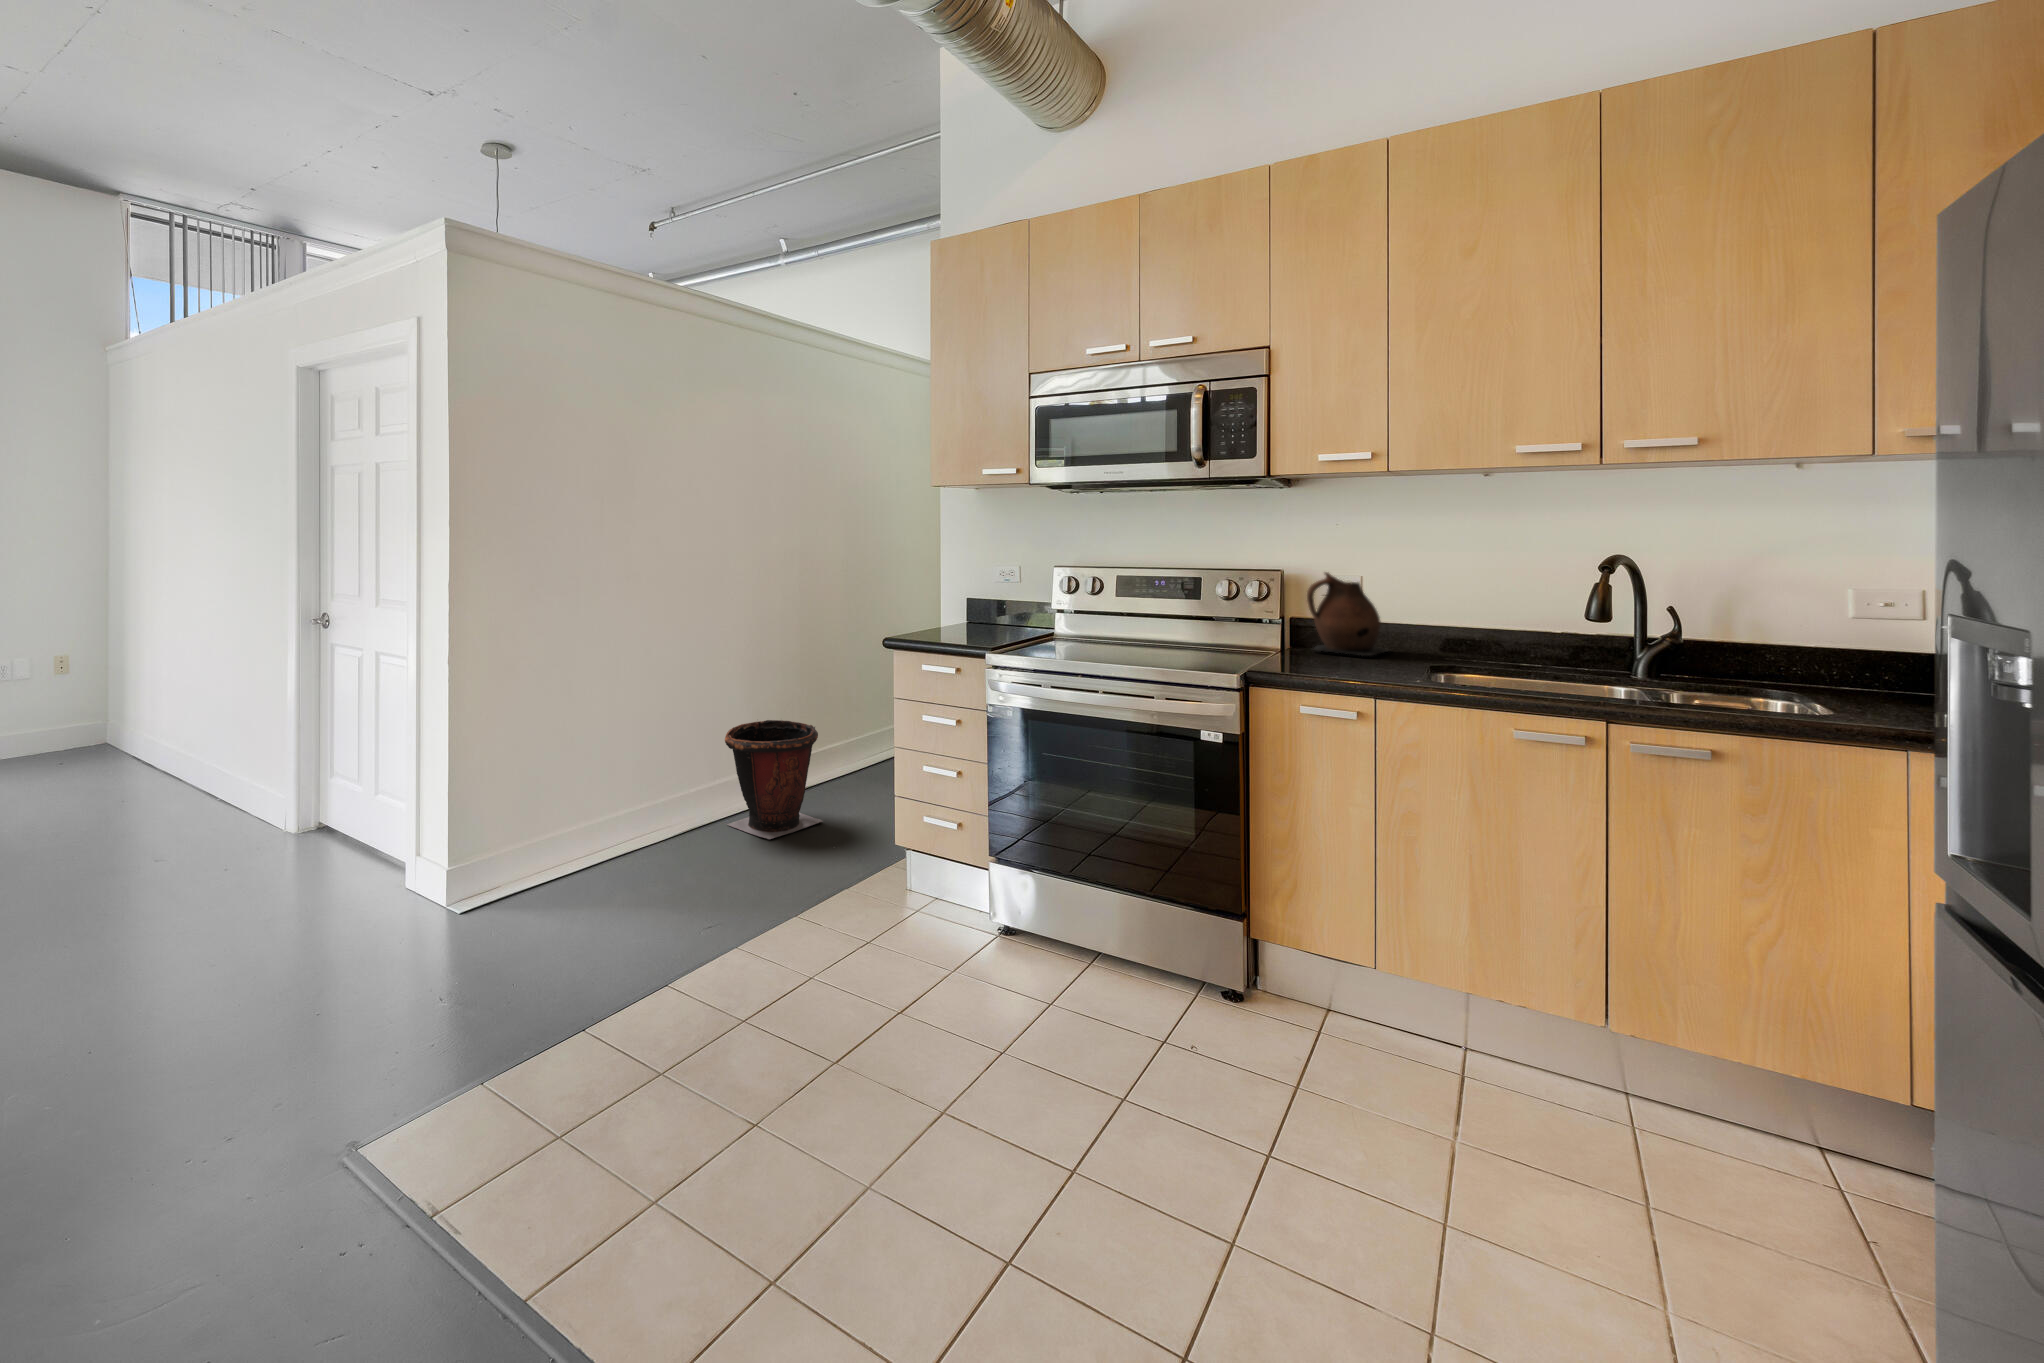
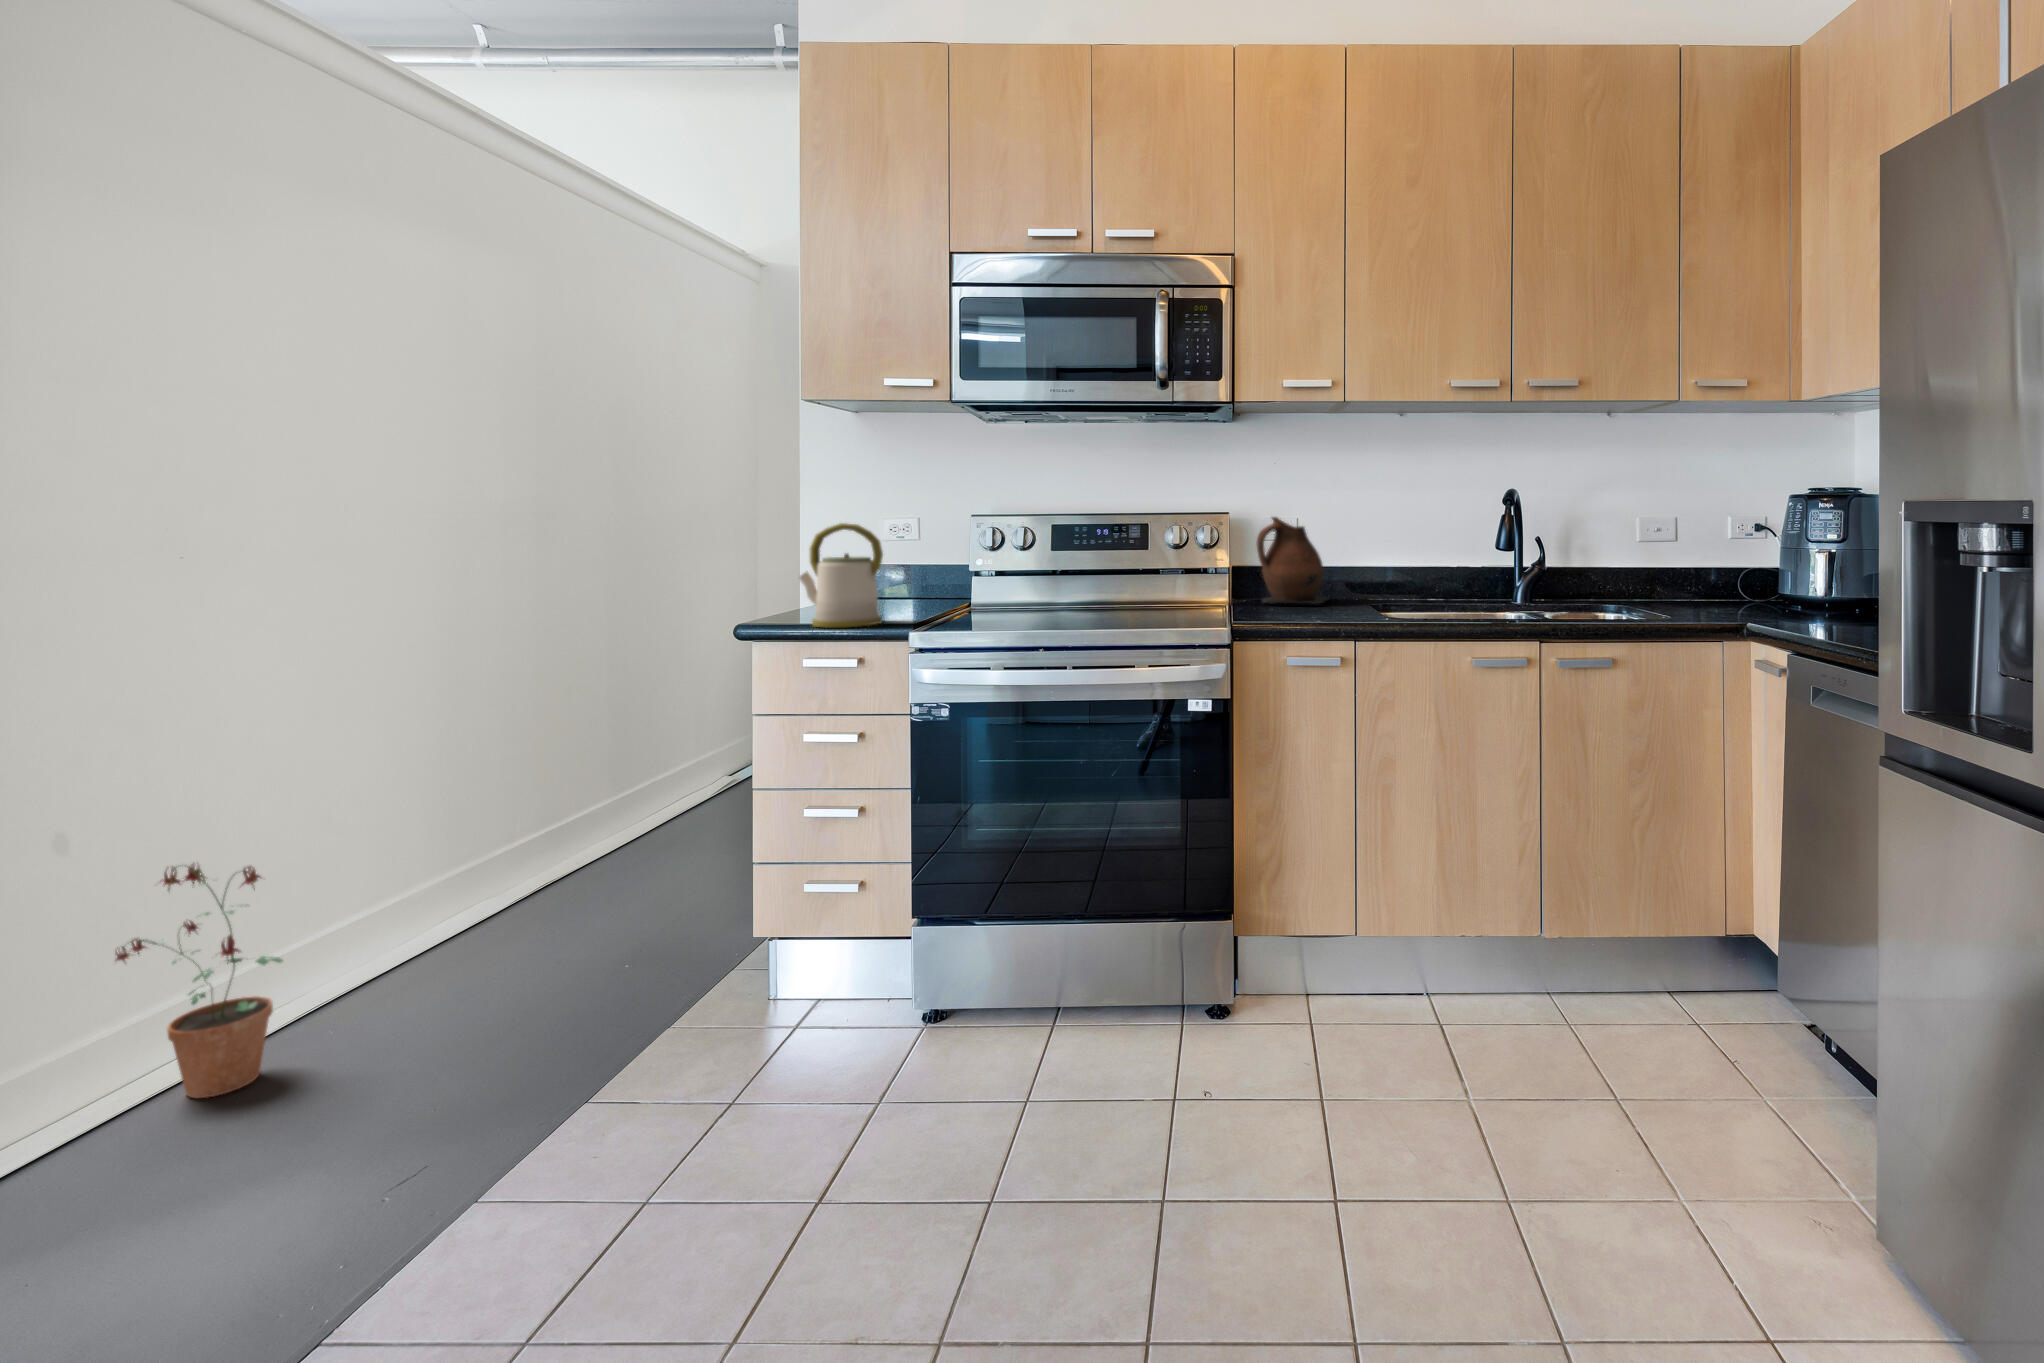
kettle: none [929,571,983,645] -> present [799,523,883,627]
waste bin: present [725,720,822,839] -> none [391,771,592,985]
potted plant: none [609,741,674,864] -> present [116,863,283,1098]

